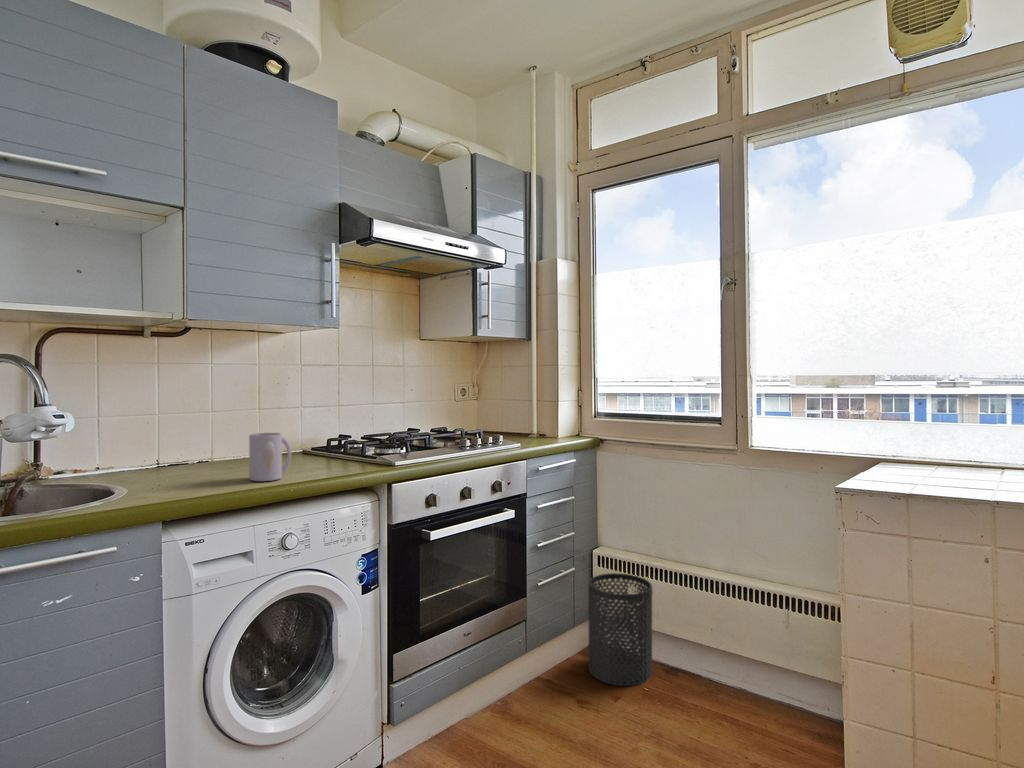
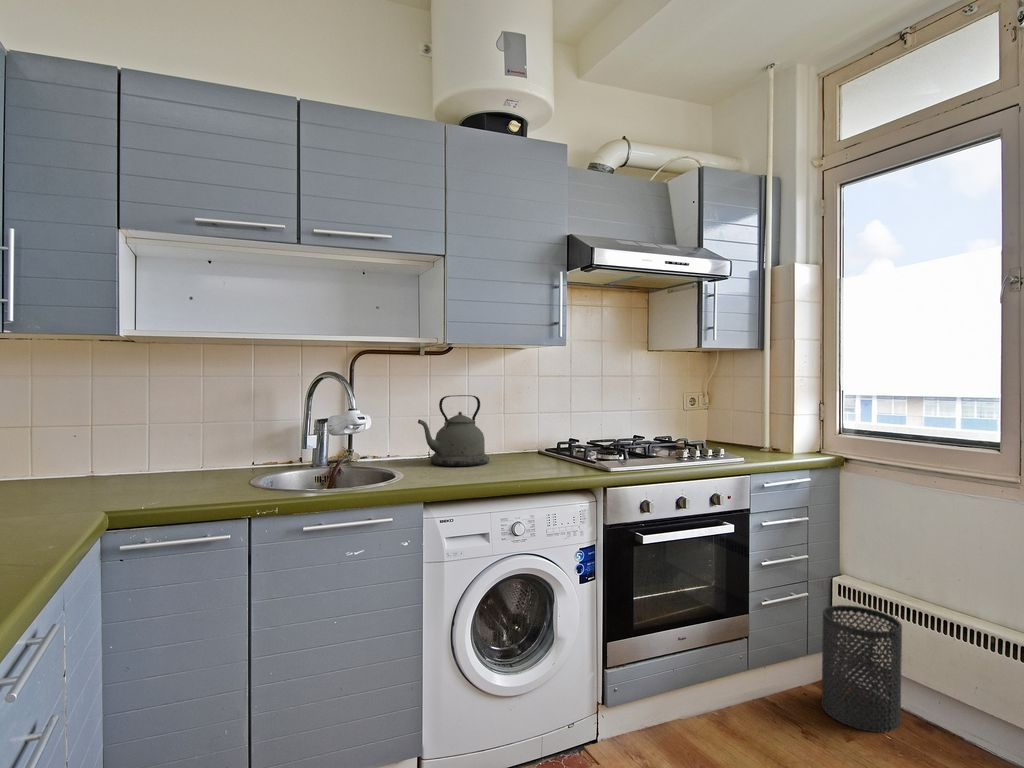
kettle: none [145,386,245,473] -> present [418,395,489,466]
mug: present [249,433,291,481] -> none [489,437,522,477]

